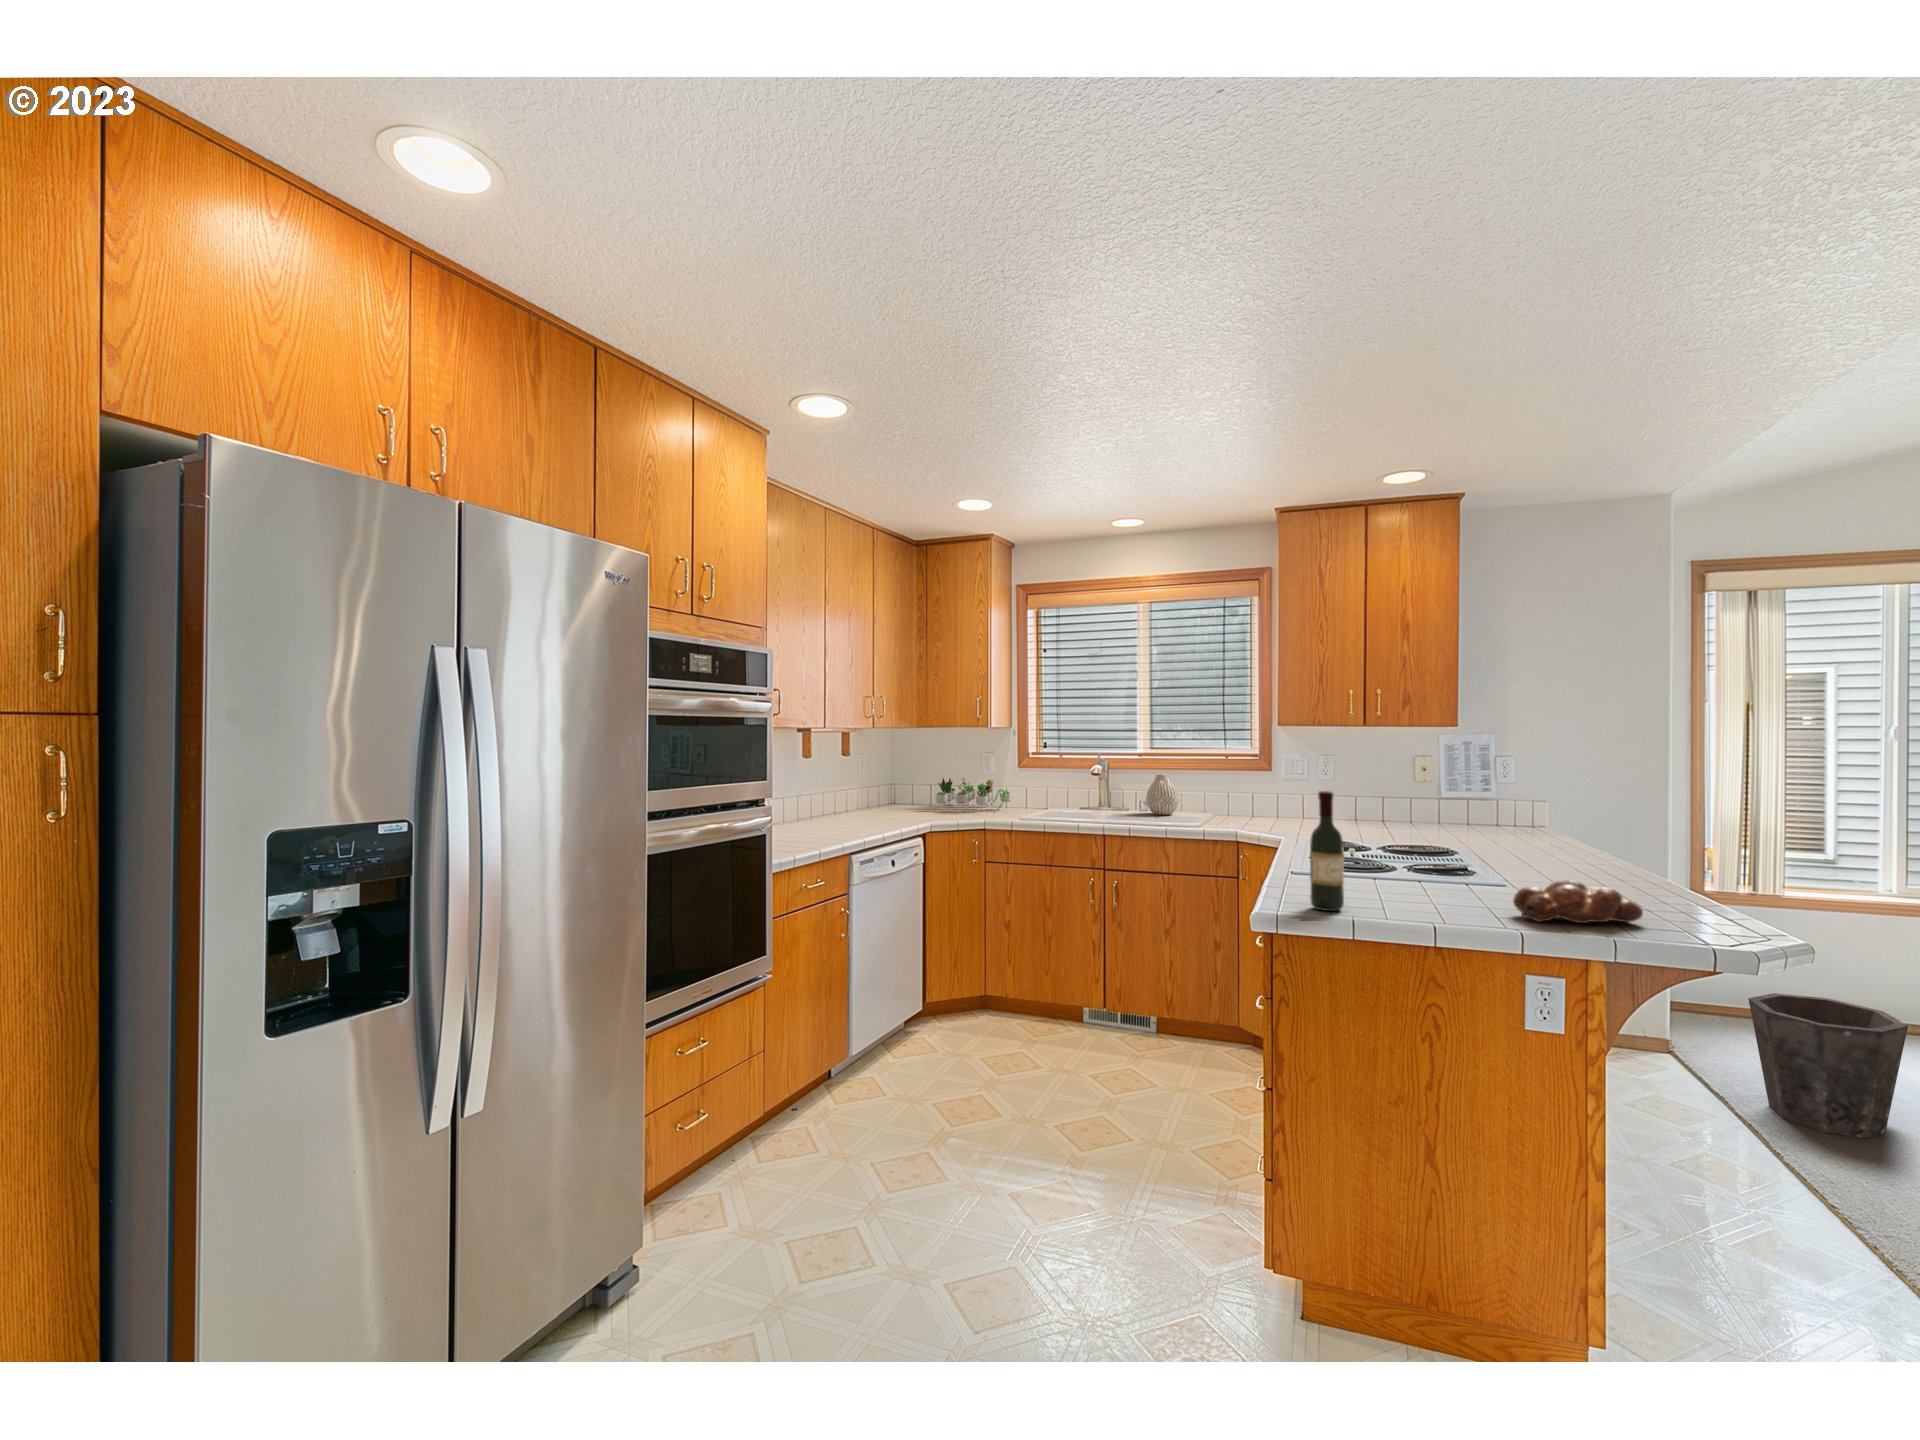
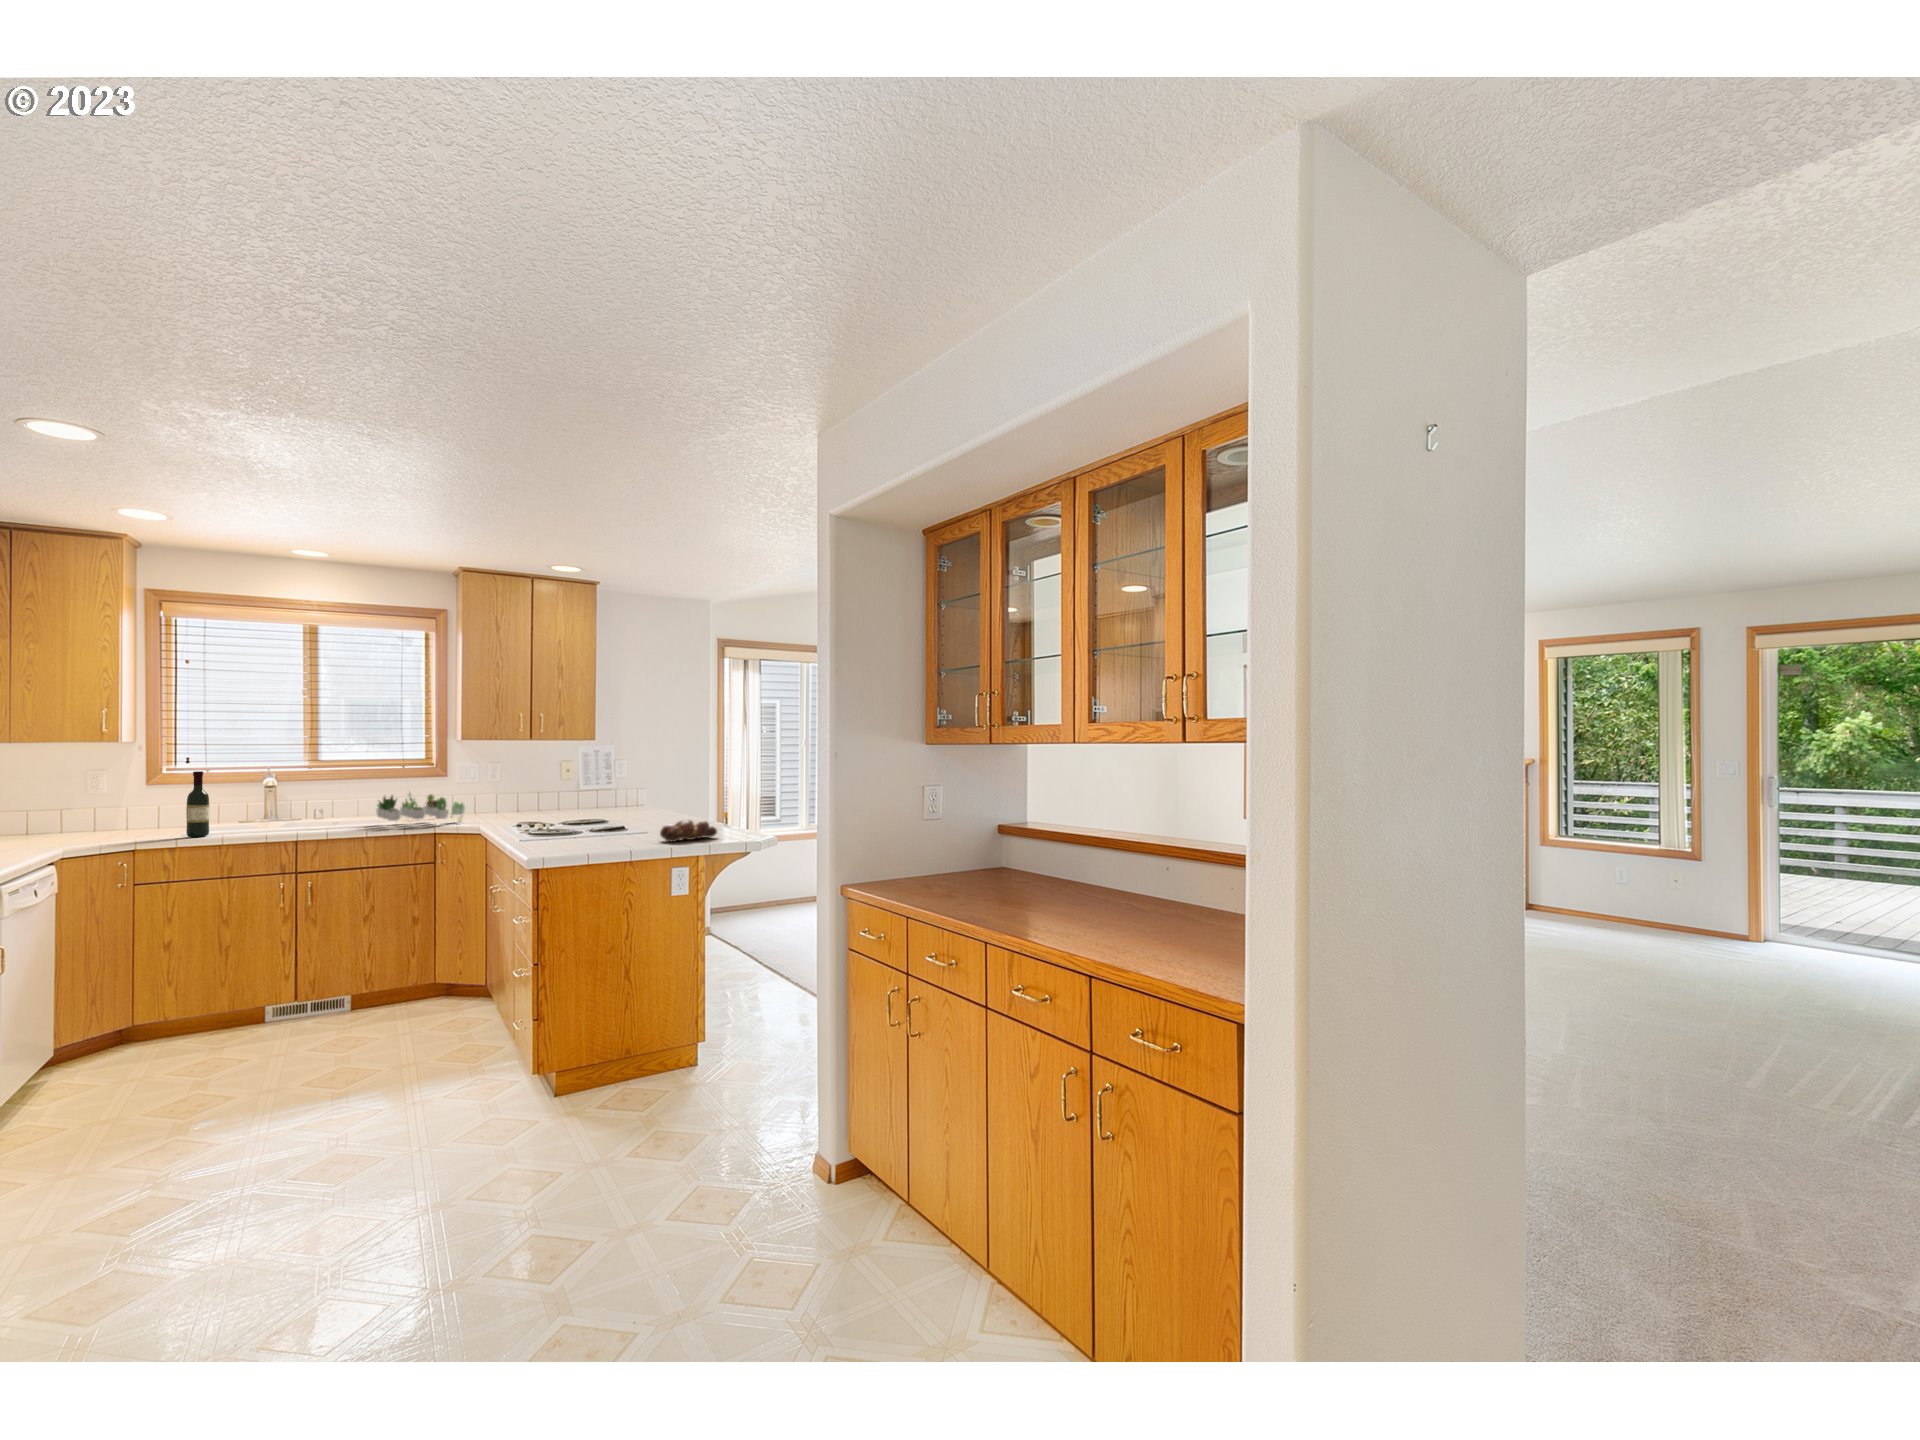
vase: present [1146,773,1179,815] -> none [326,783,362,821]
succulent plant: present [936,777,1012,811] -> present [376,794,465,821]
wine bottle: present [1310,791,1344,911] -> present [186,771,209,837]
waste bin: present [1749,993,1908,1138] -> none [747,885,808,952]

